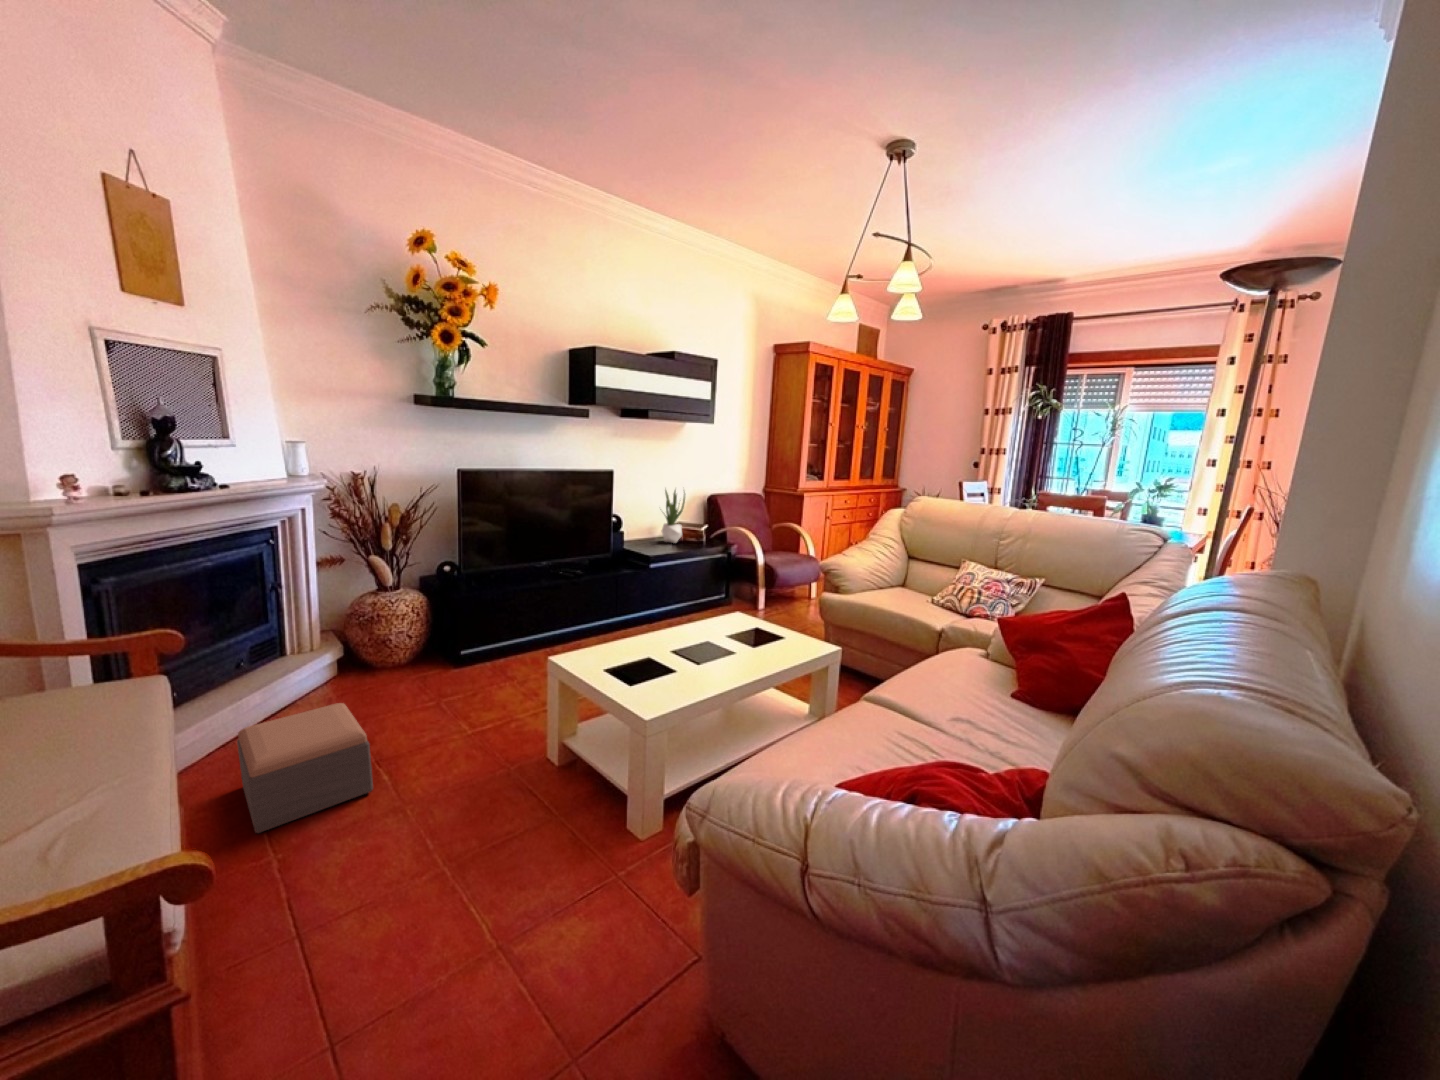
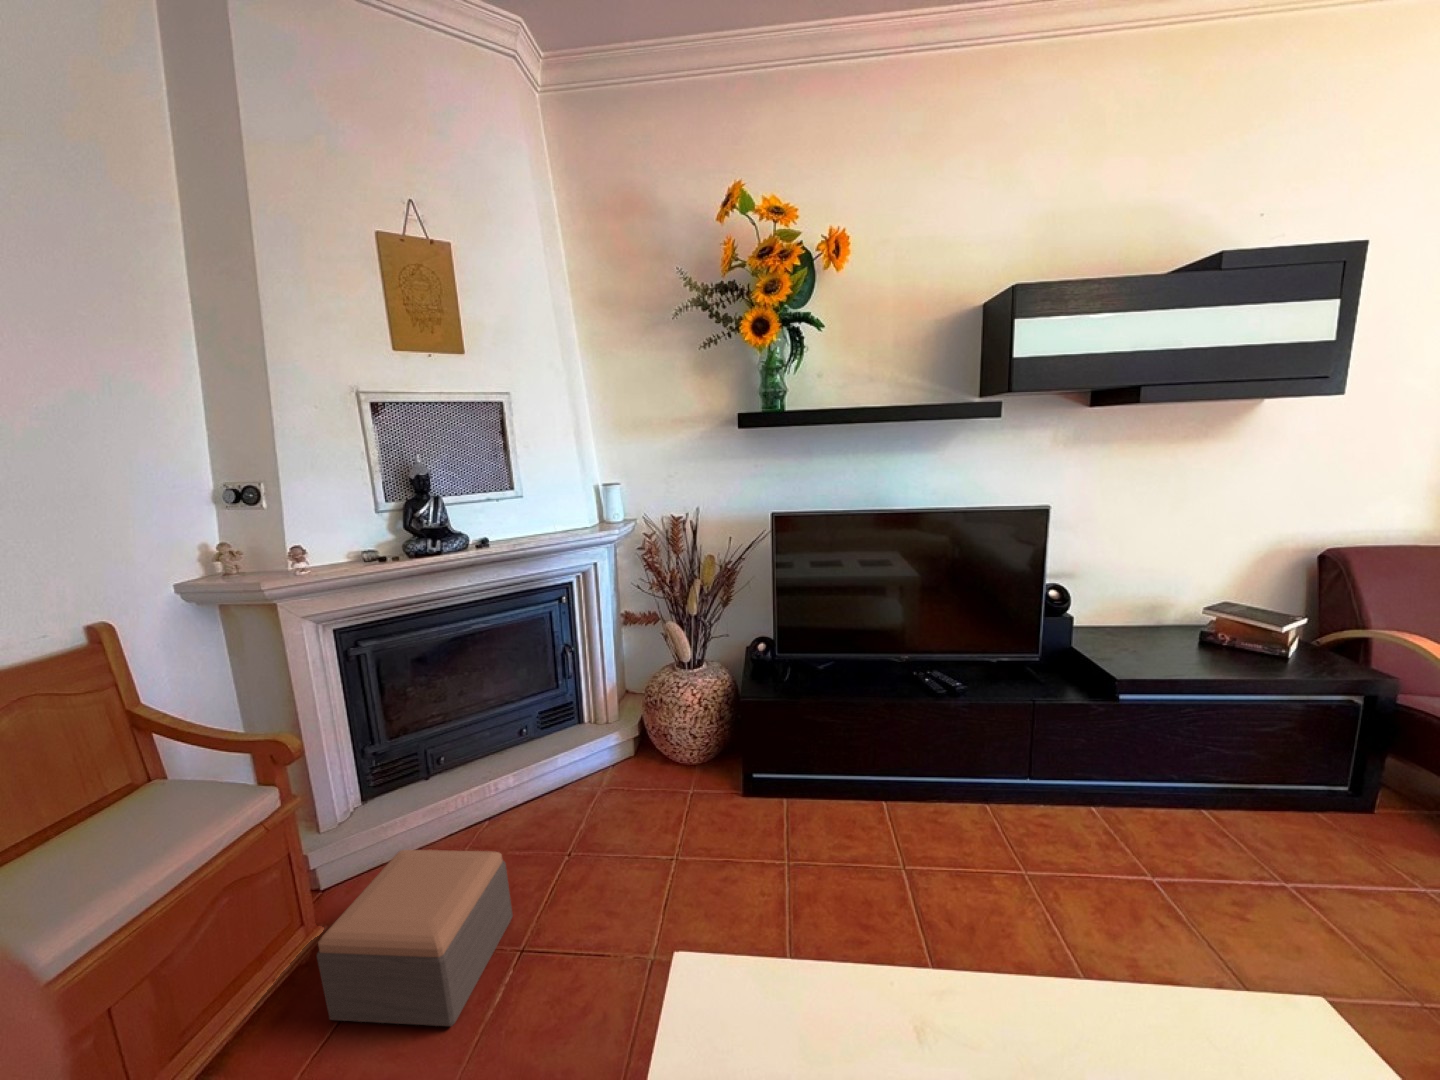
potted plant: present [662,490,685,543] -> none [1163,539,1235,656]

